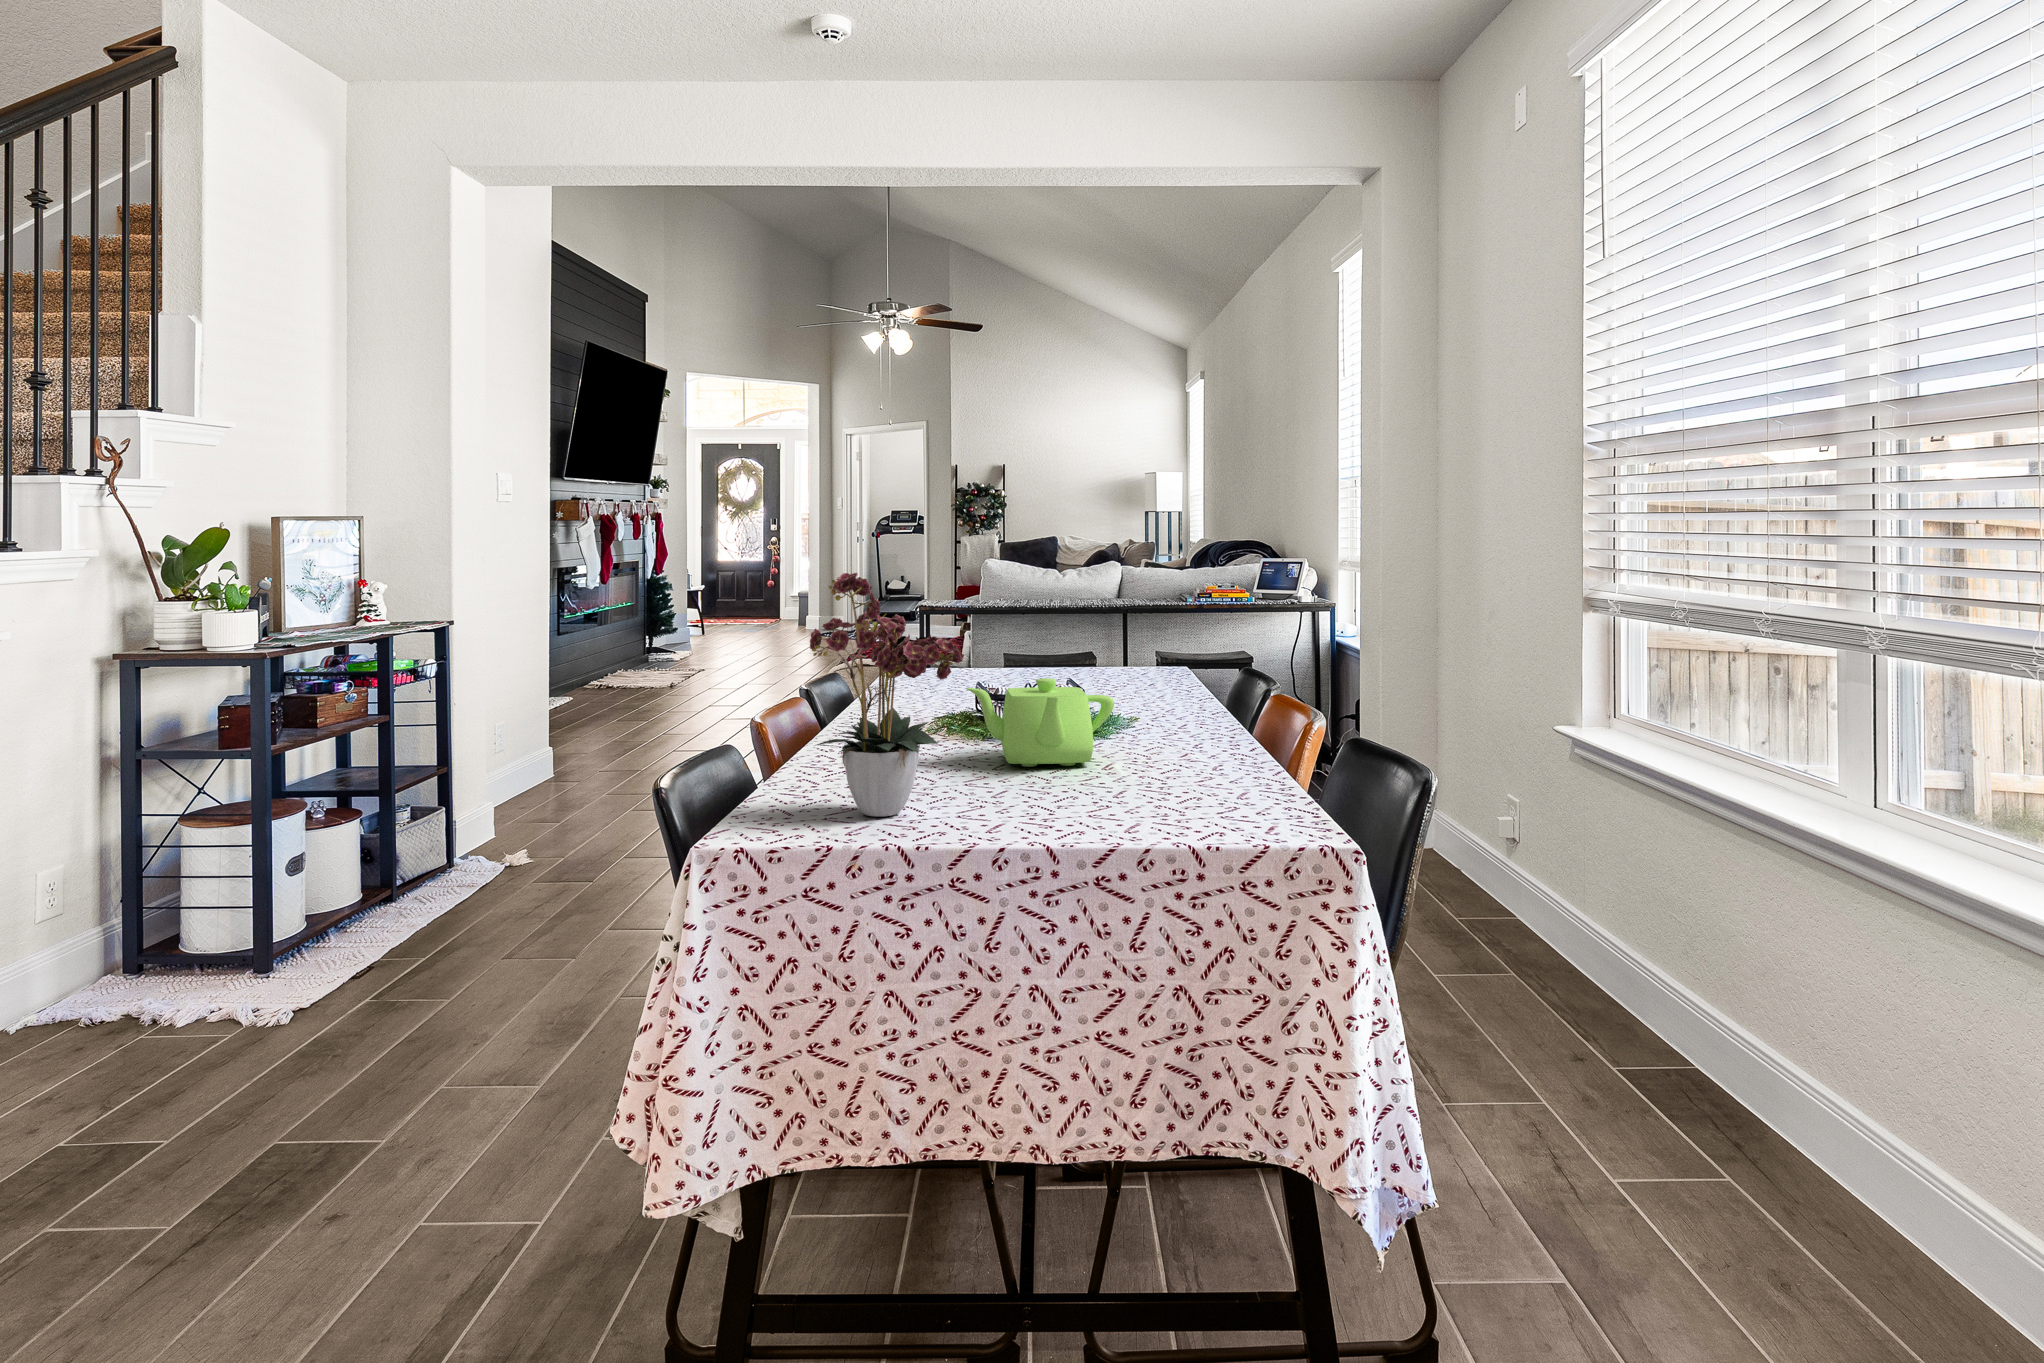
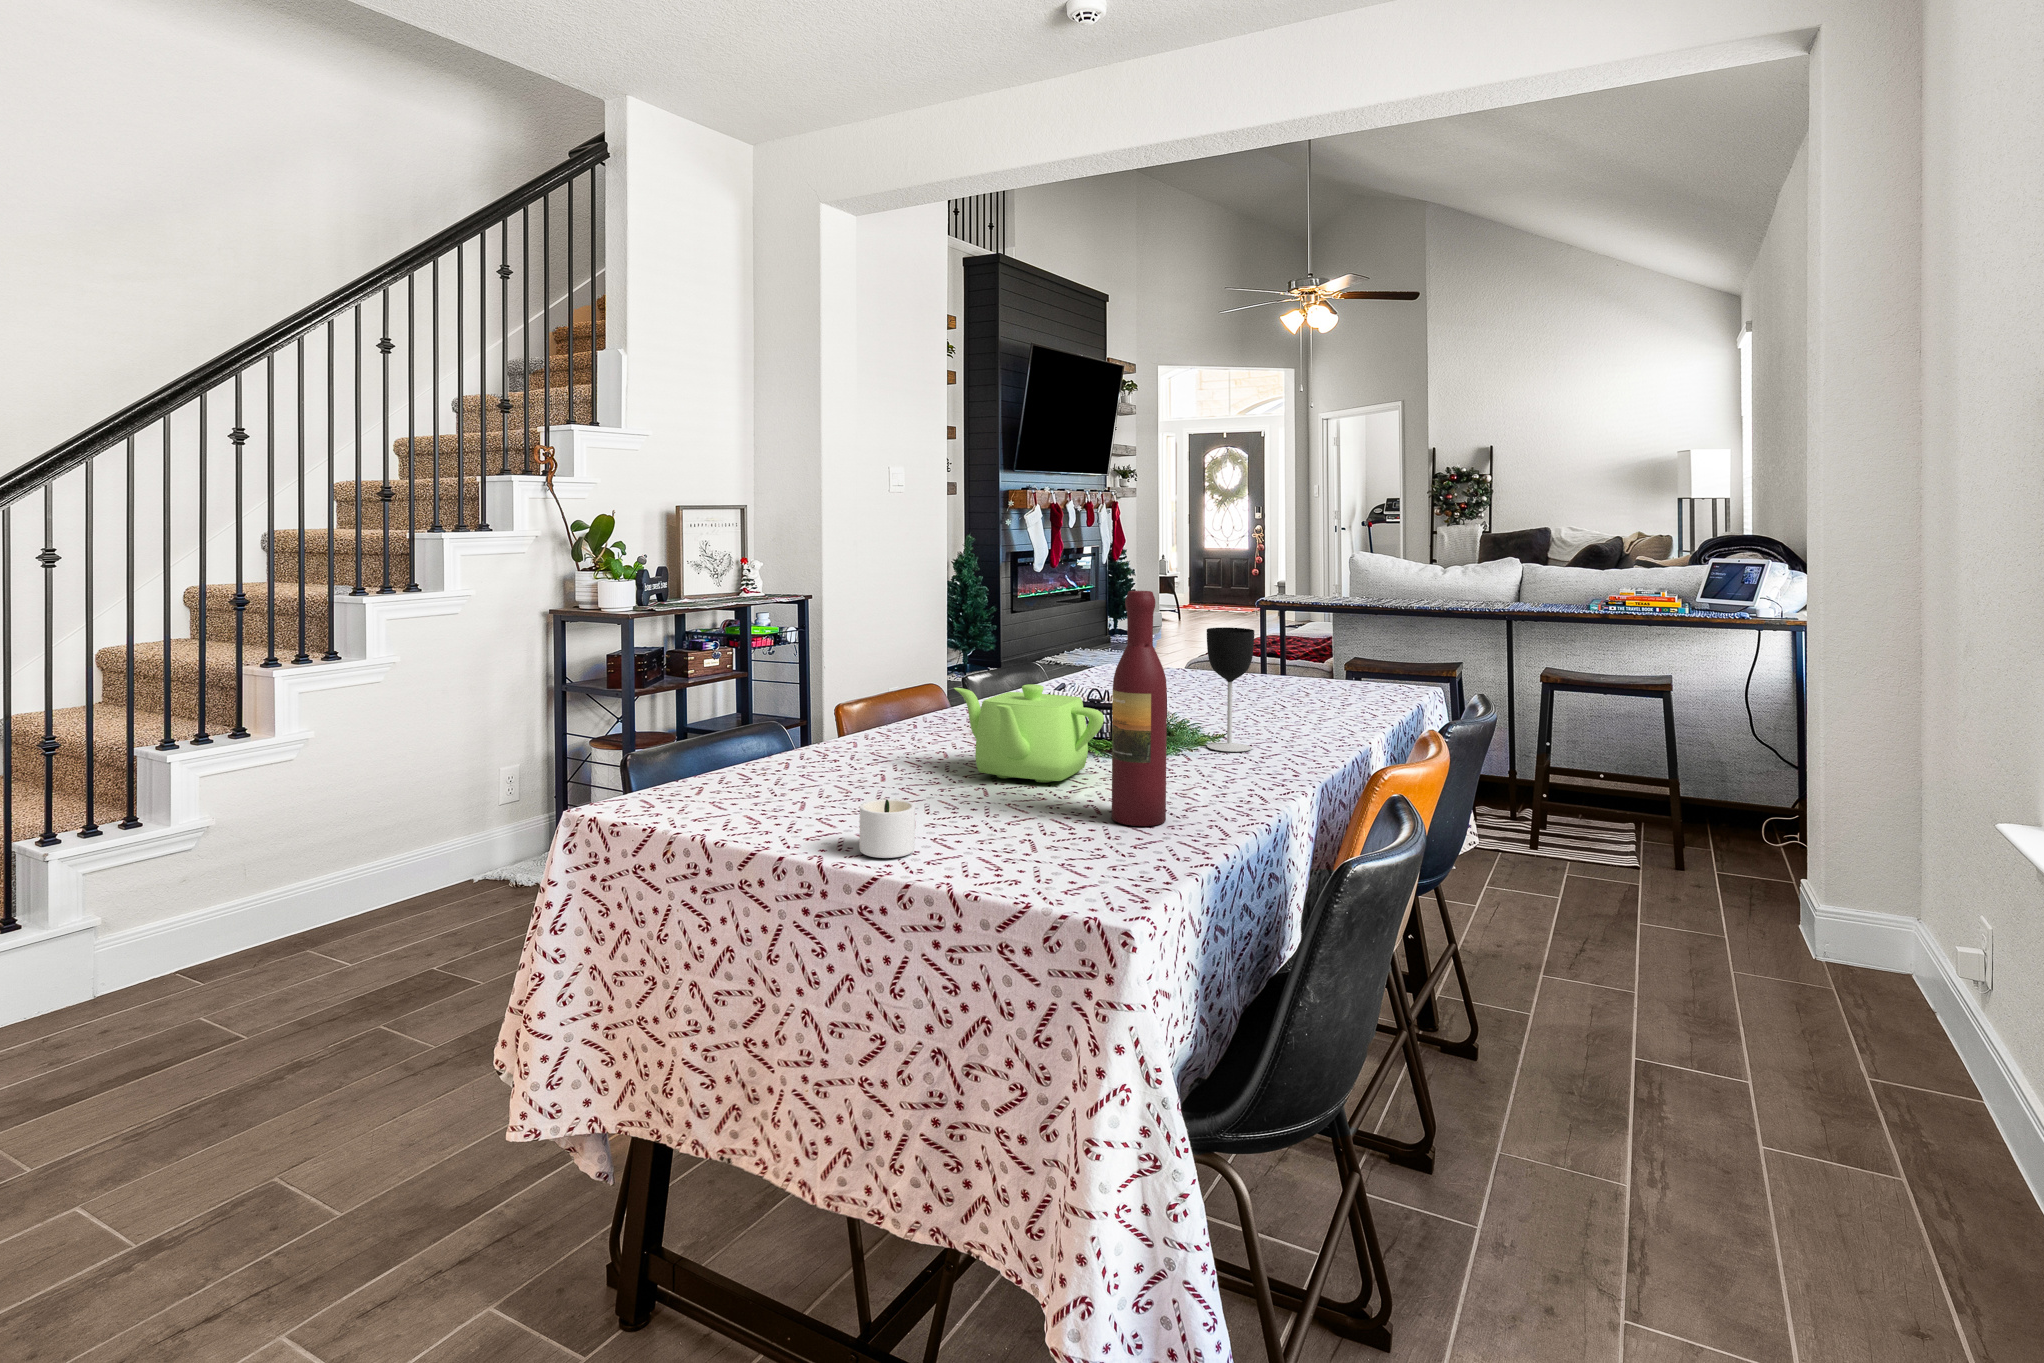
flower arrangement: present [810,573,964,817] -> none [701,553,856,809]
wine bottle: none [1179,586,1225,785] -> present [1112,591,1167,826]
wine glass: none [1128,620,1169,727] -> present [1207,627,1254,752]
candle: none [1047,782,1123,835] -> present [859,799,915,858]

